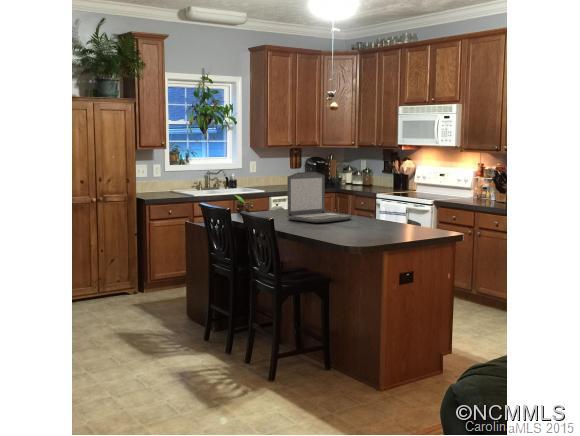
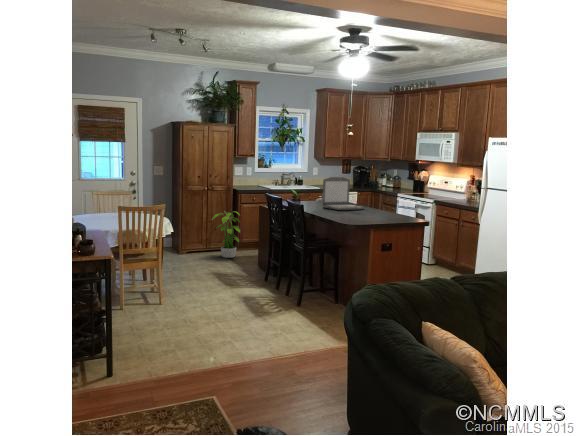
potted plant: none [106,231,153,304] -> present [212,211,240,258]

